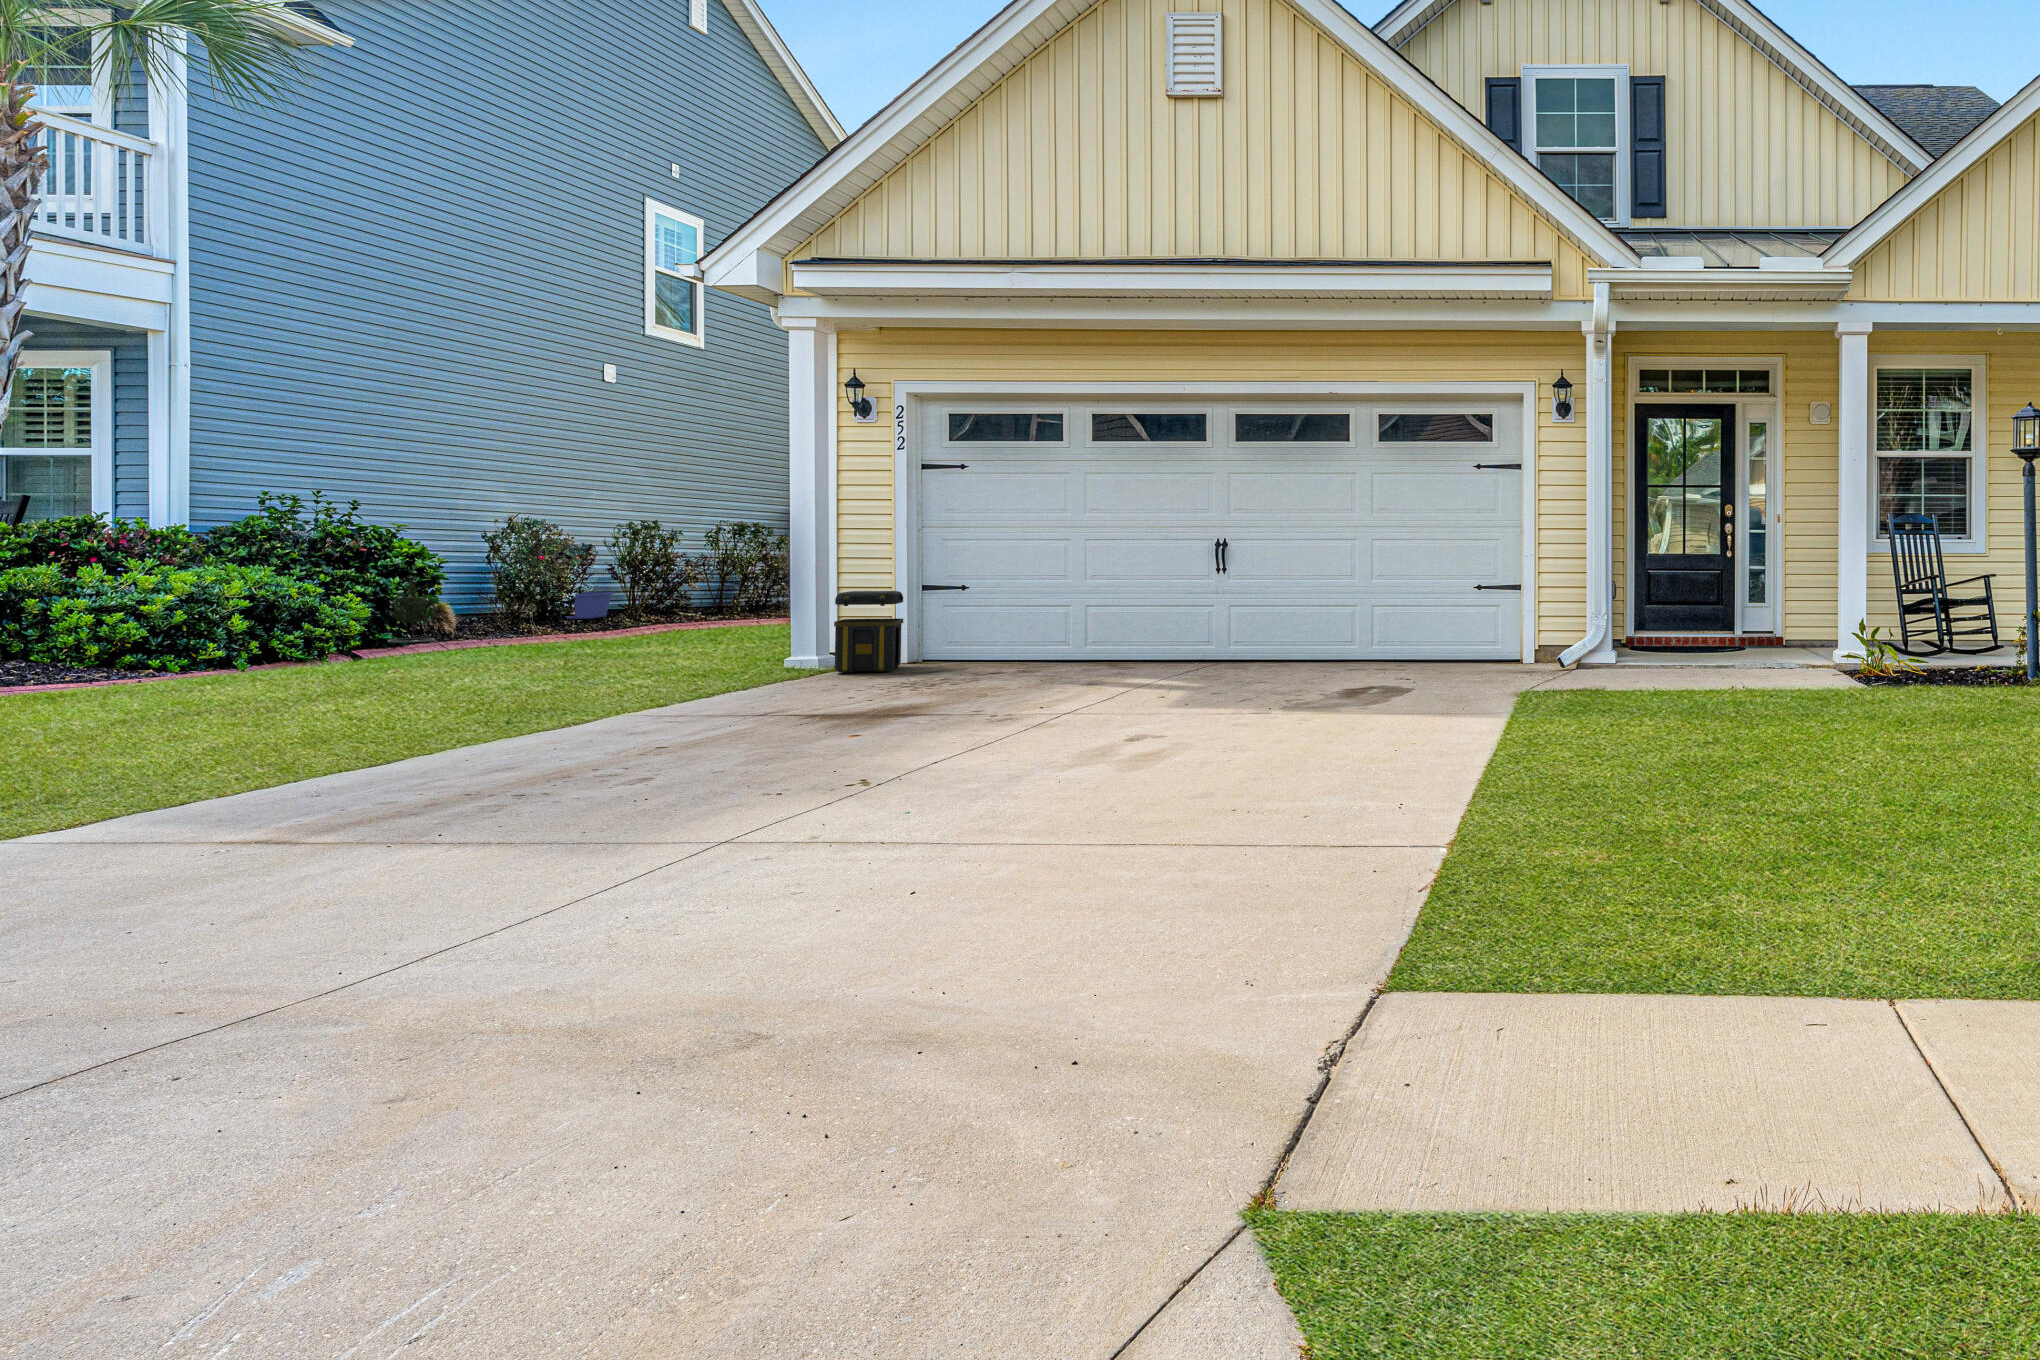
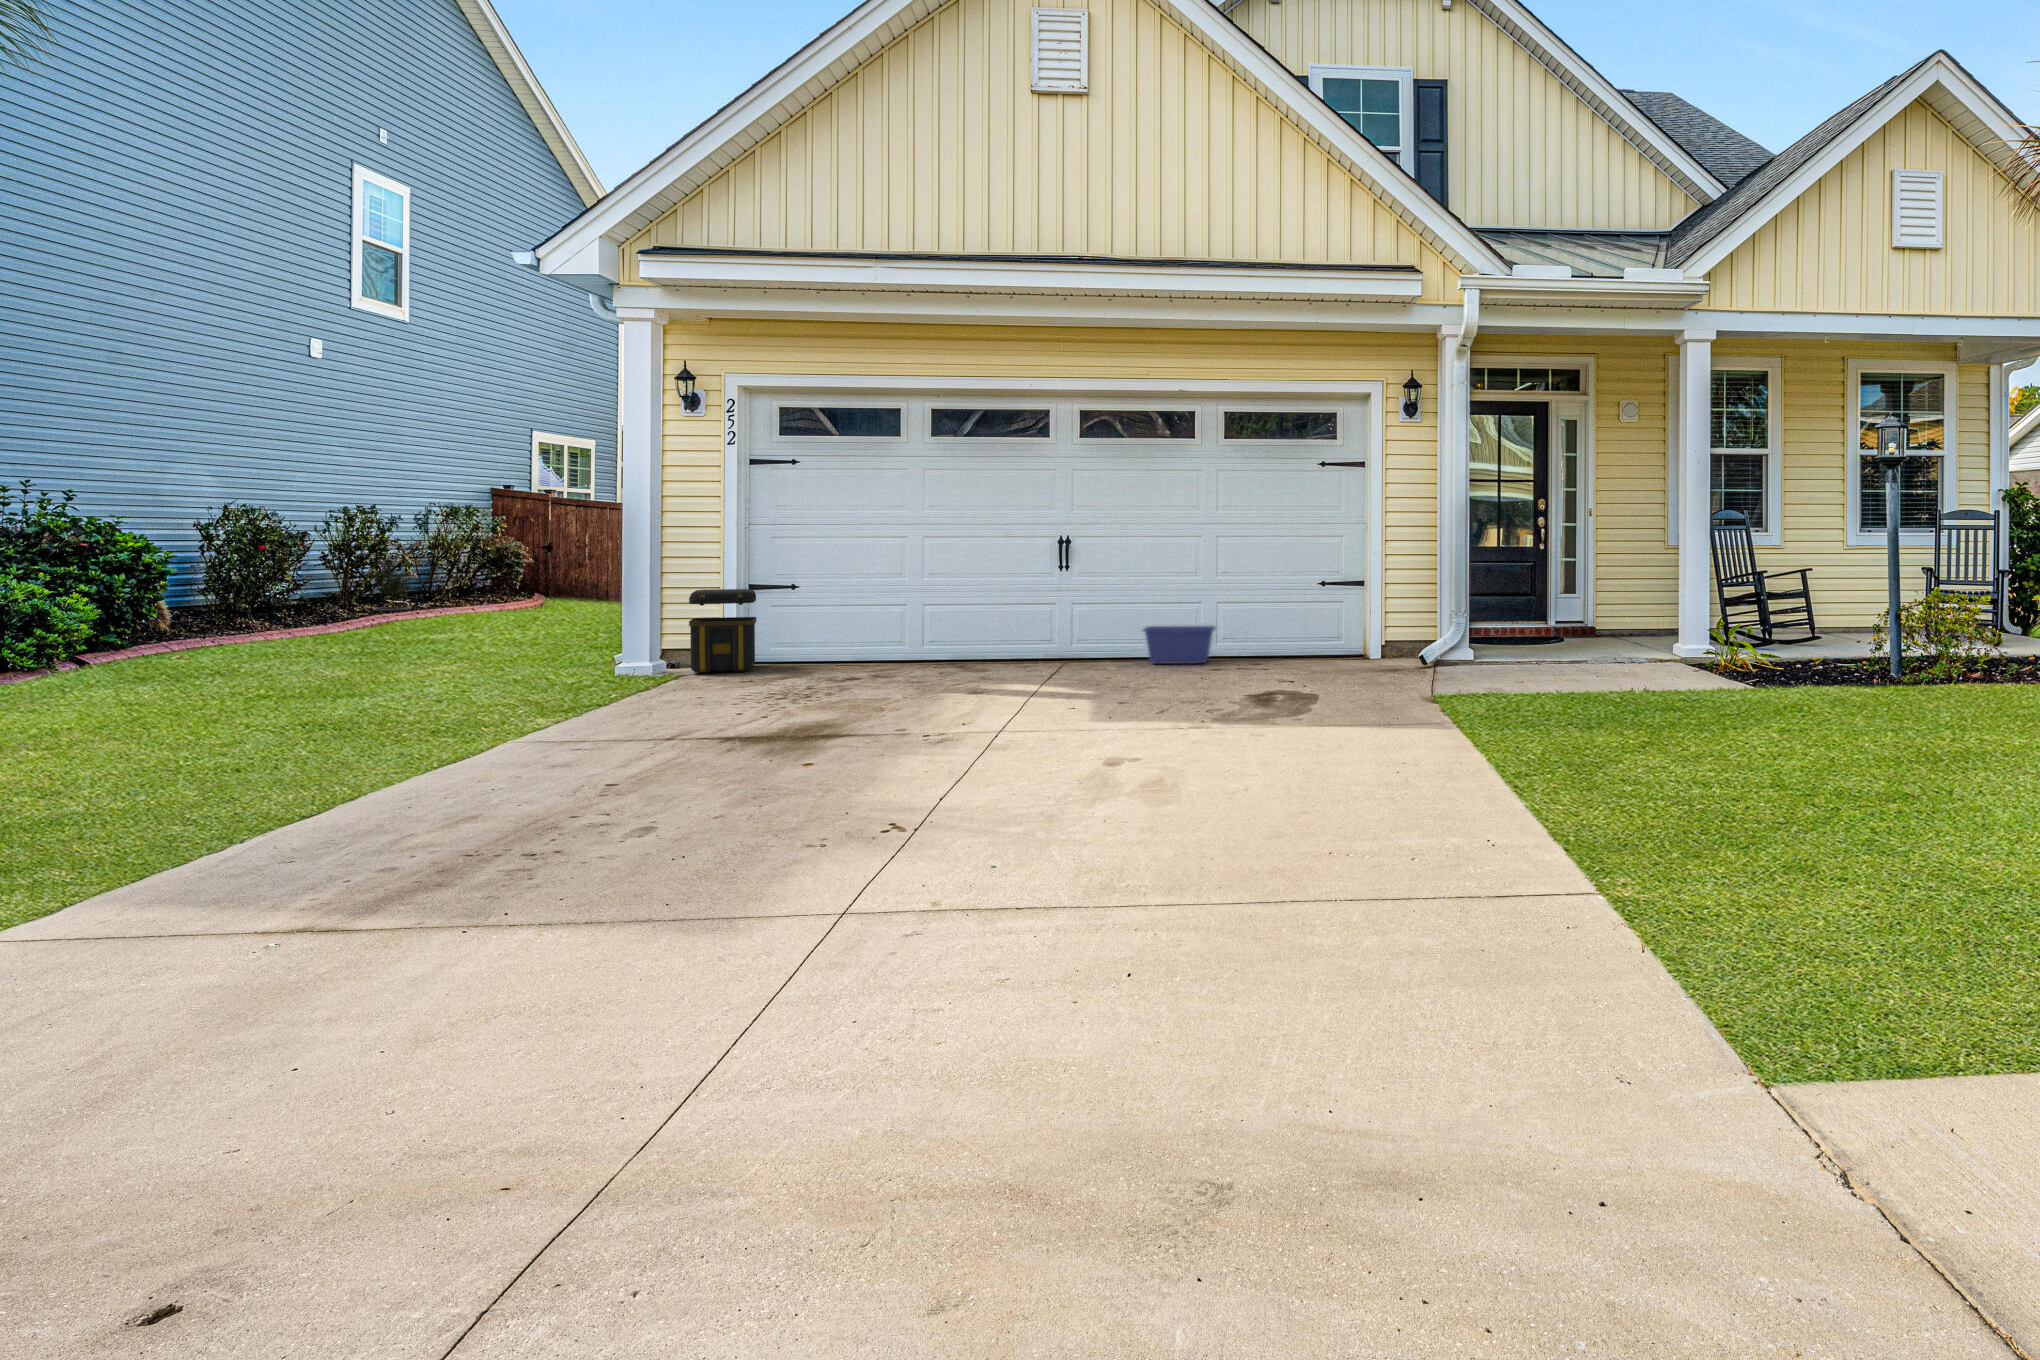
potted tree: present [388,581,438,643] -> present [373,558,413,611]
storage bin: present [566,592,614,619] -> present [1143,626,1215,664]

